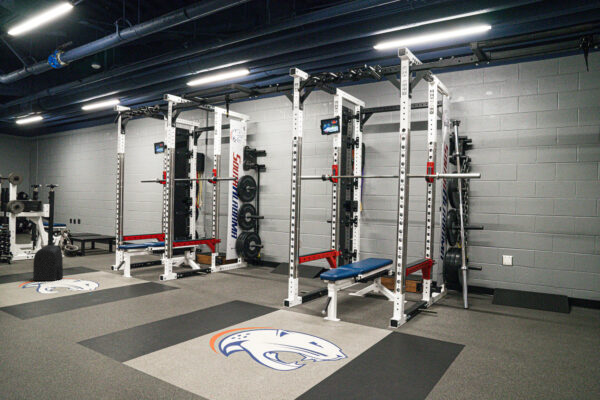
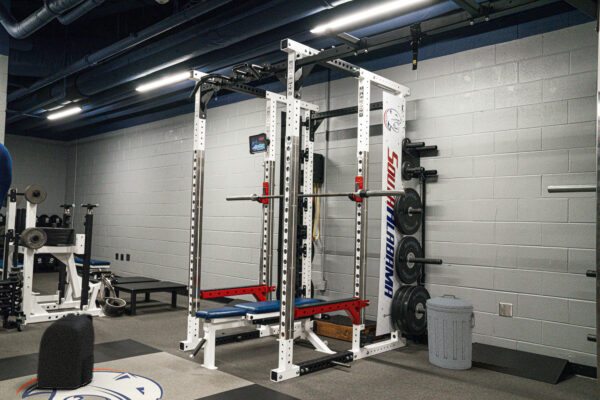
trash can: none [252,235,276,273] -> present [425,294,475,370]

